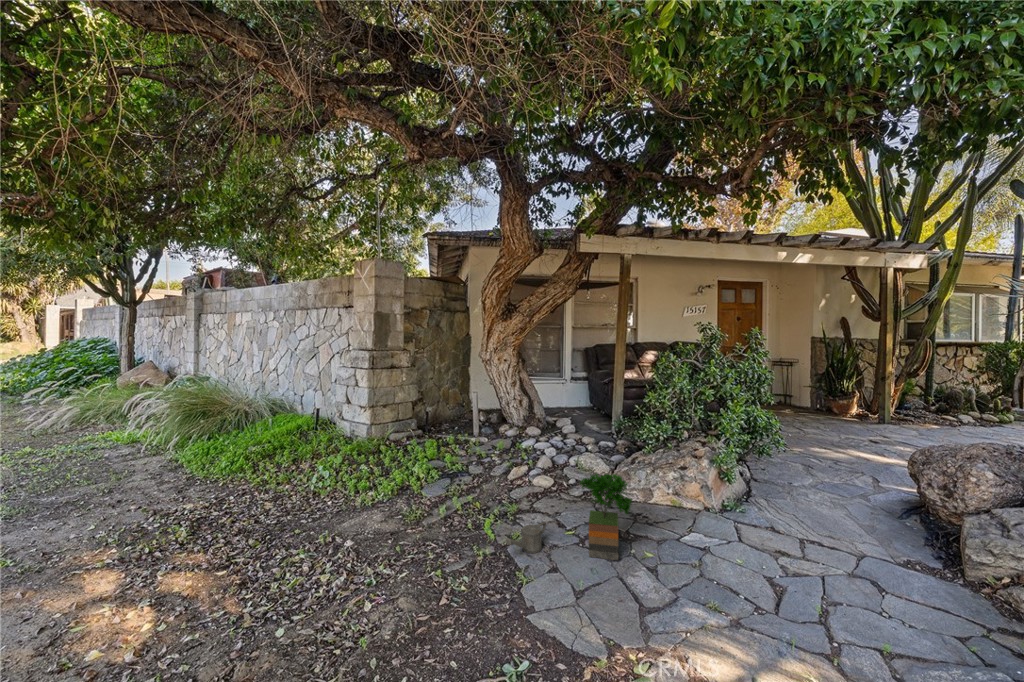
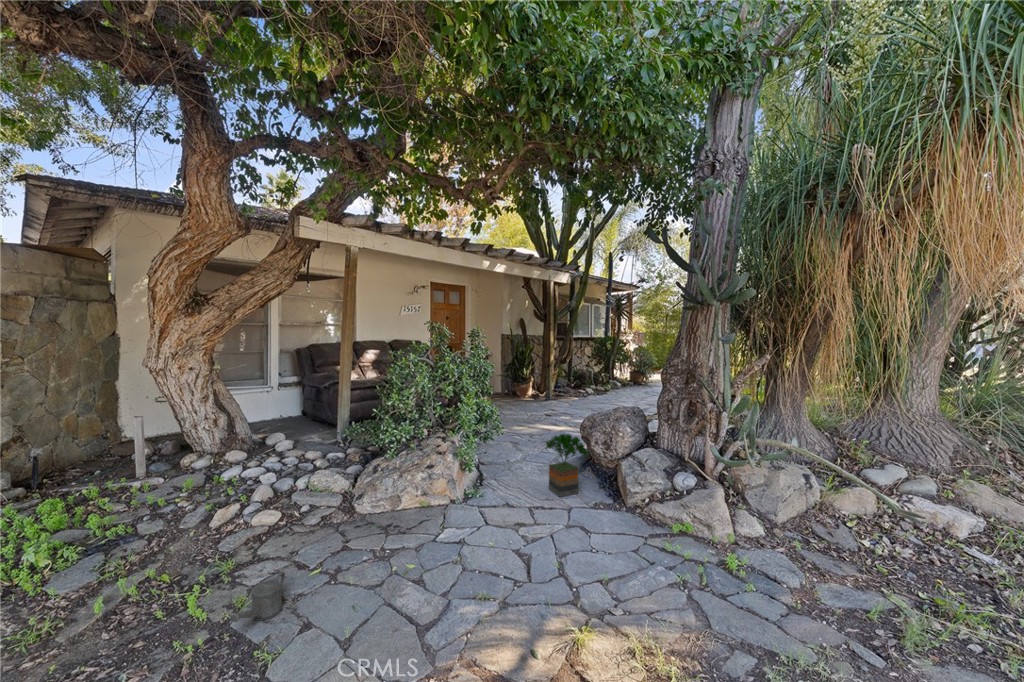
potted tree: present [580,474,633,560] -> present [546,434,588,497]

